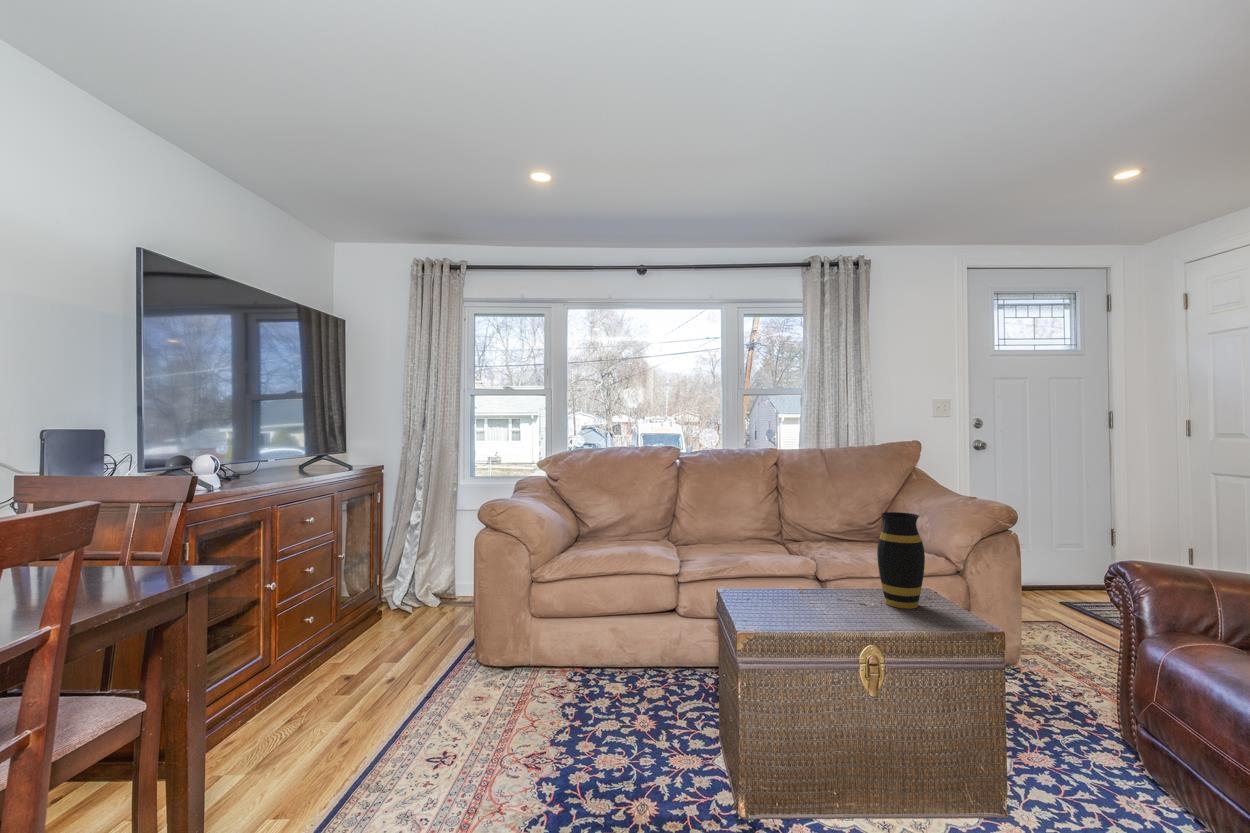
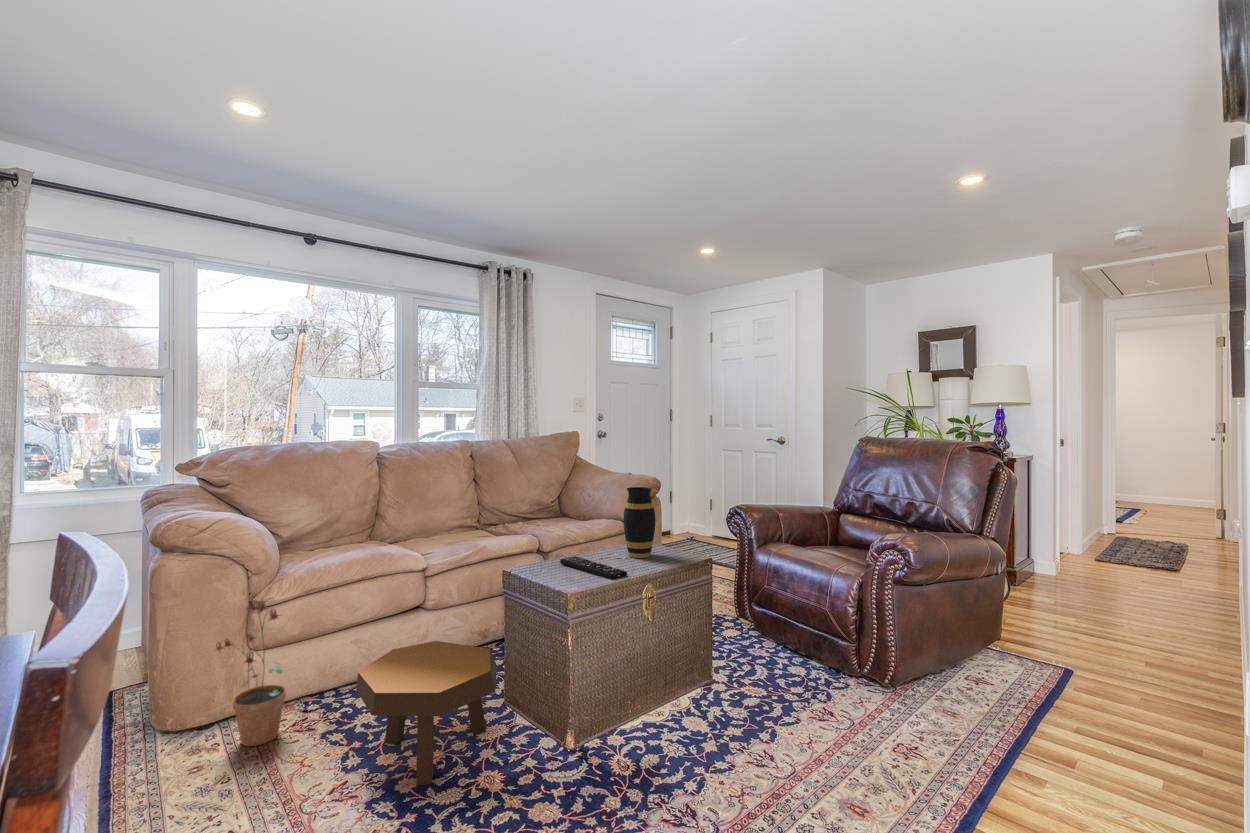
potted plant: none [504,573,548,695] -> present [217,600,286,746]
remote control: none [788,589,844,626] -> present [560,556,627,580]
footstool: none [557,644,696,787] -> present [356,641,497,786]

